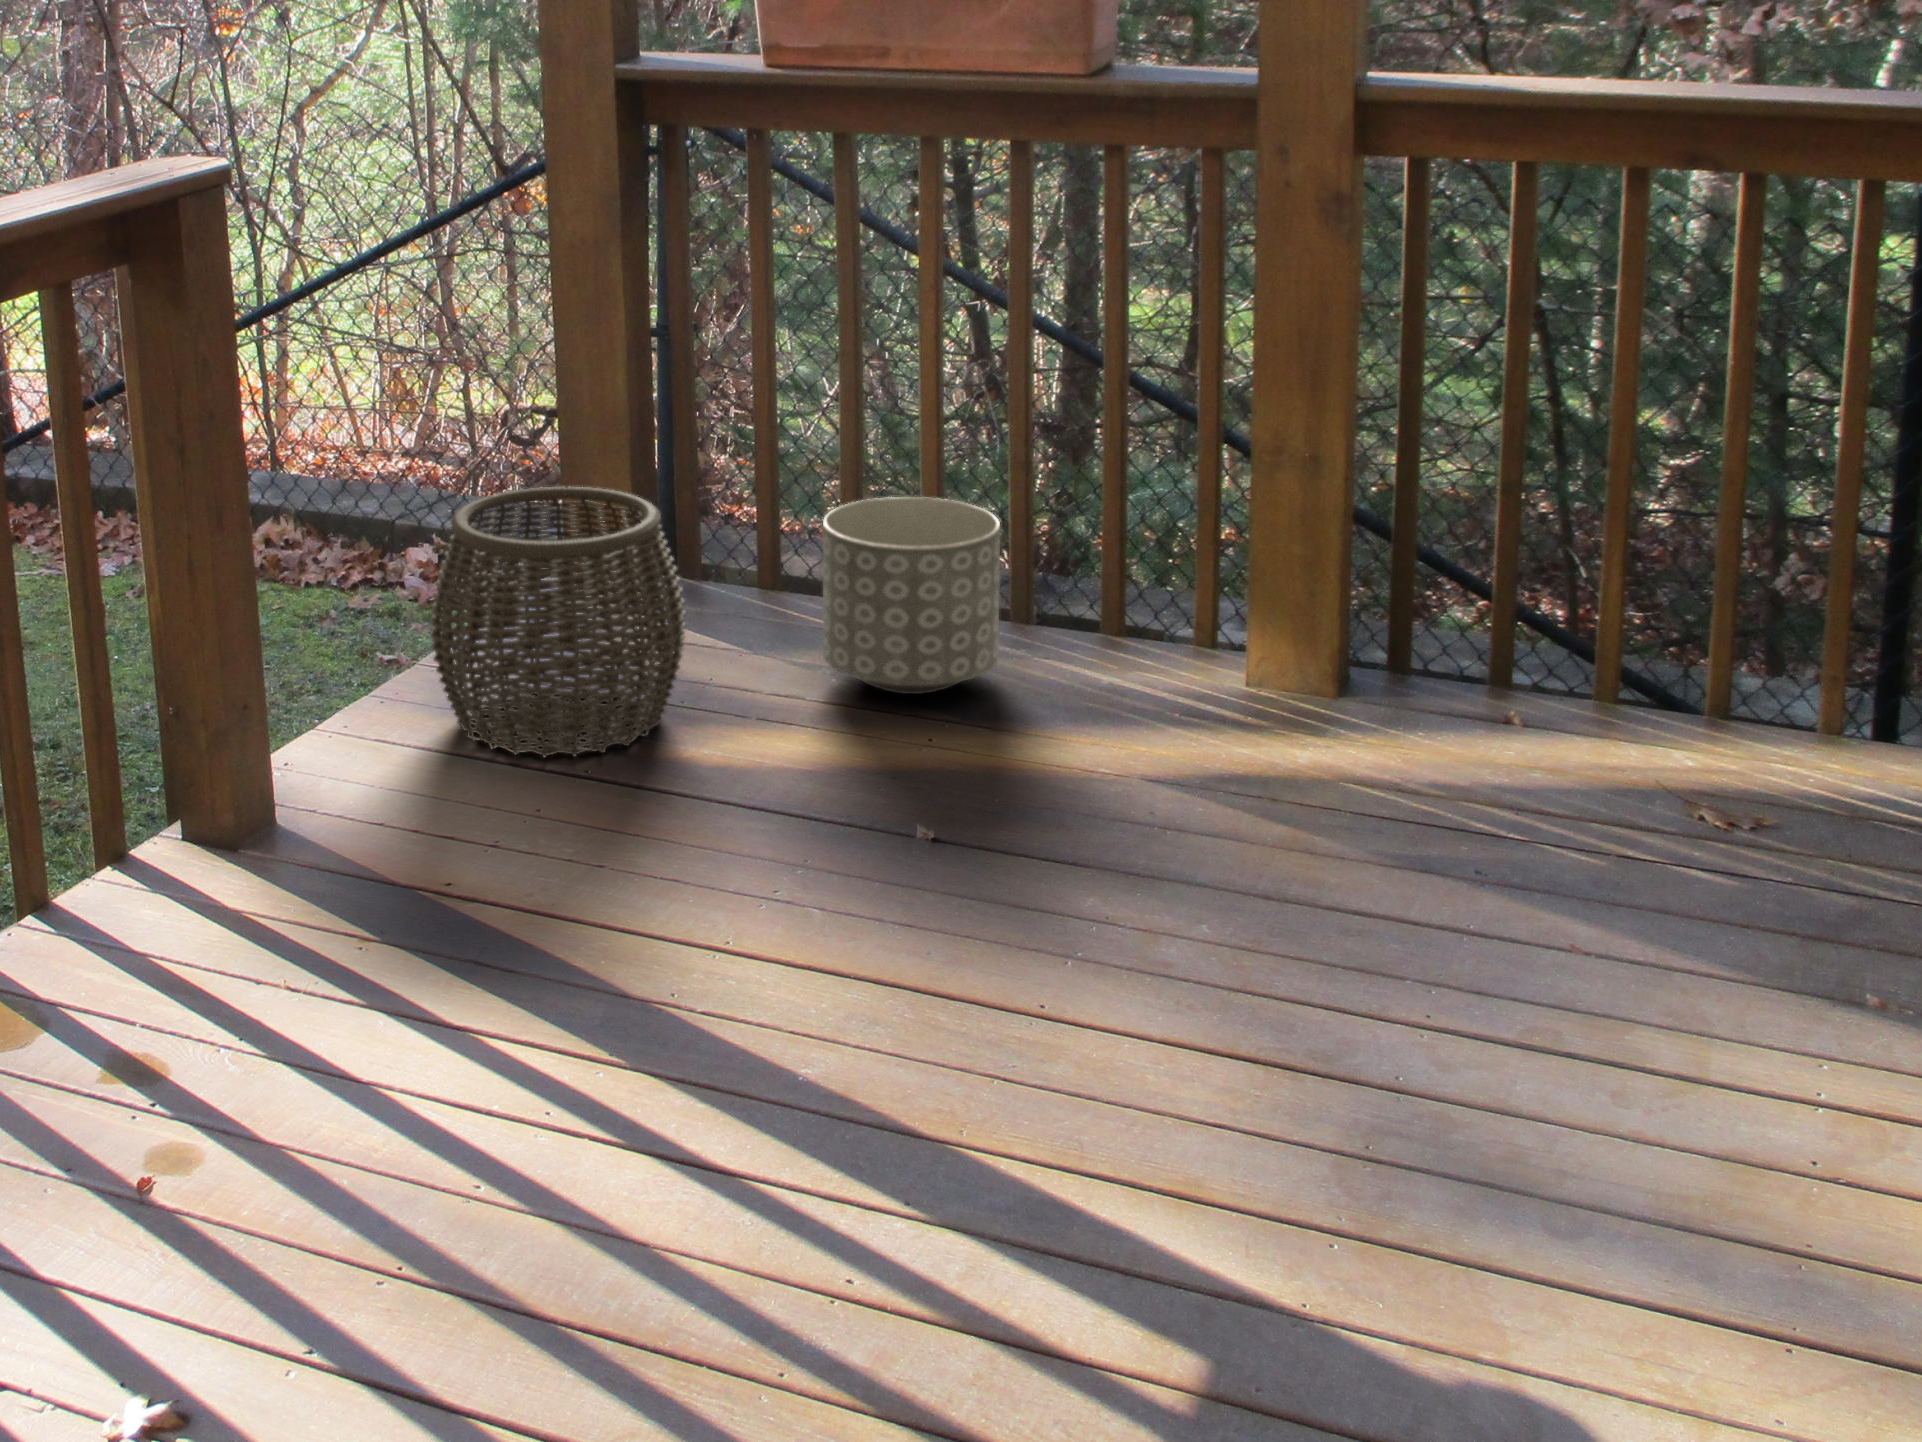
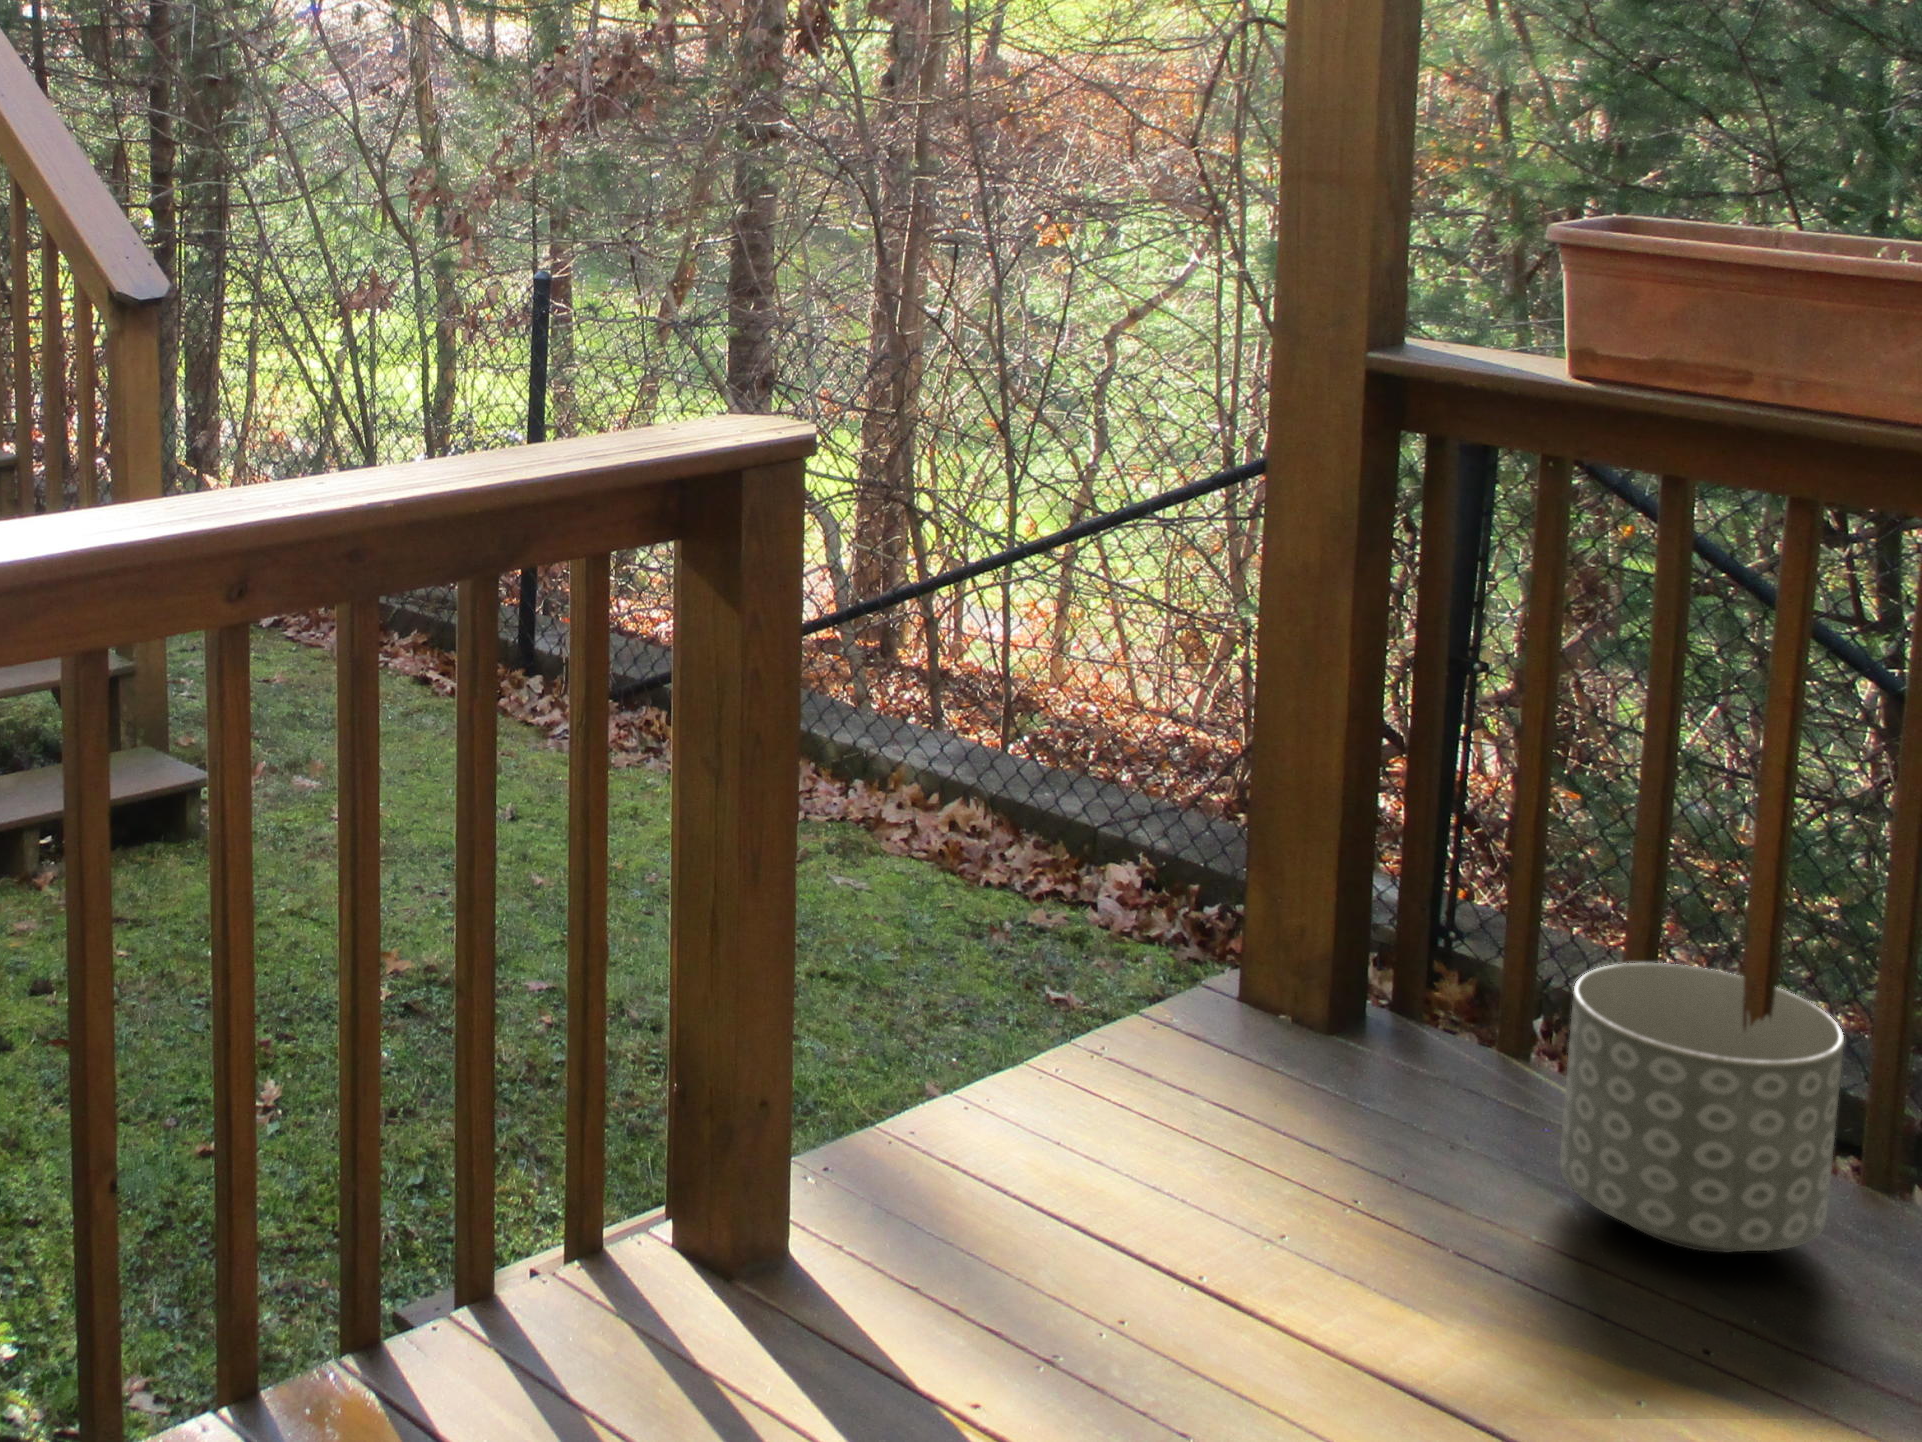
woven basket: present [431,487,686,757] -> none [1021,867,1361,1232]

